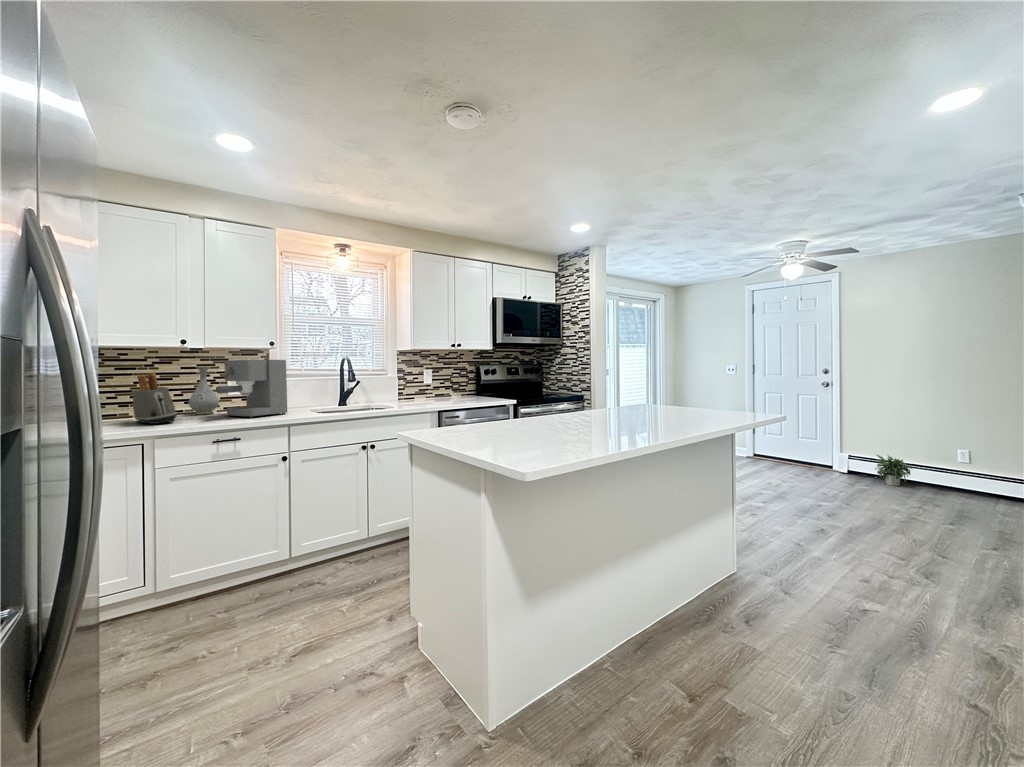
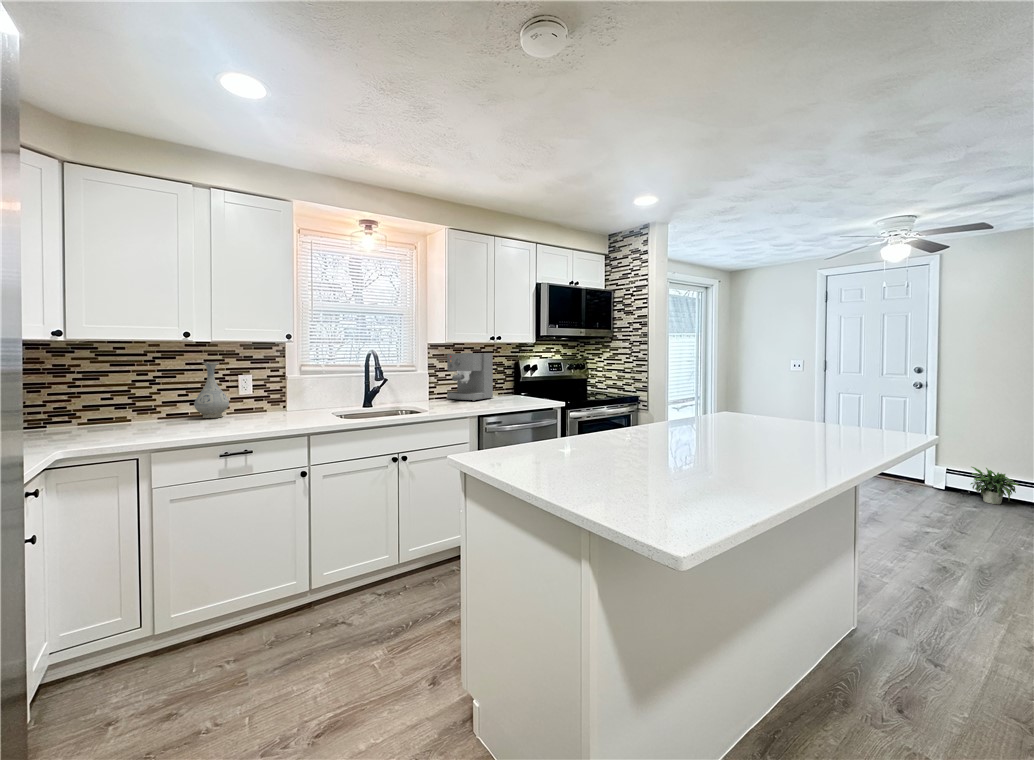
coffee maker: present [216,360,287,417] -> present [447,353,493,401]
toaster: present [132,374,177,424] -> none [126,373,179,433]

